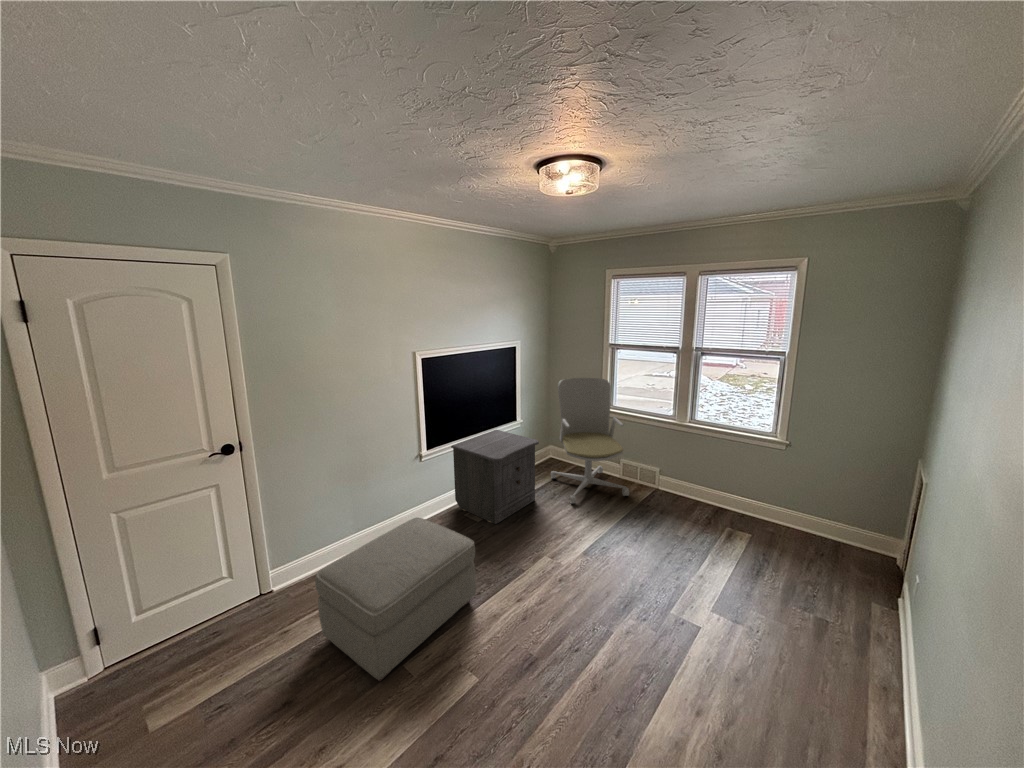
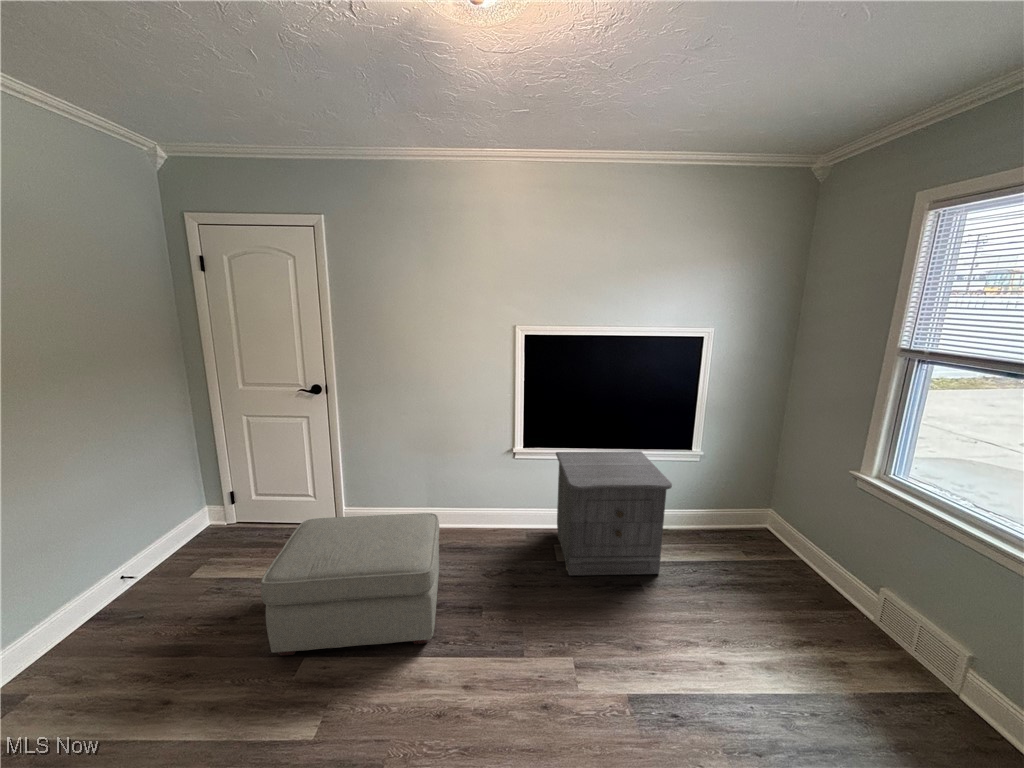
office chair: present [551,378,629,504] -> none [707,401,879,663]

